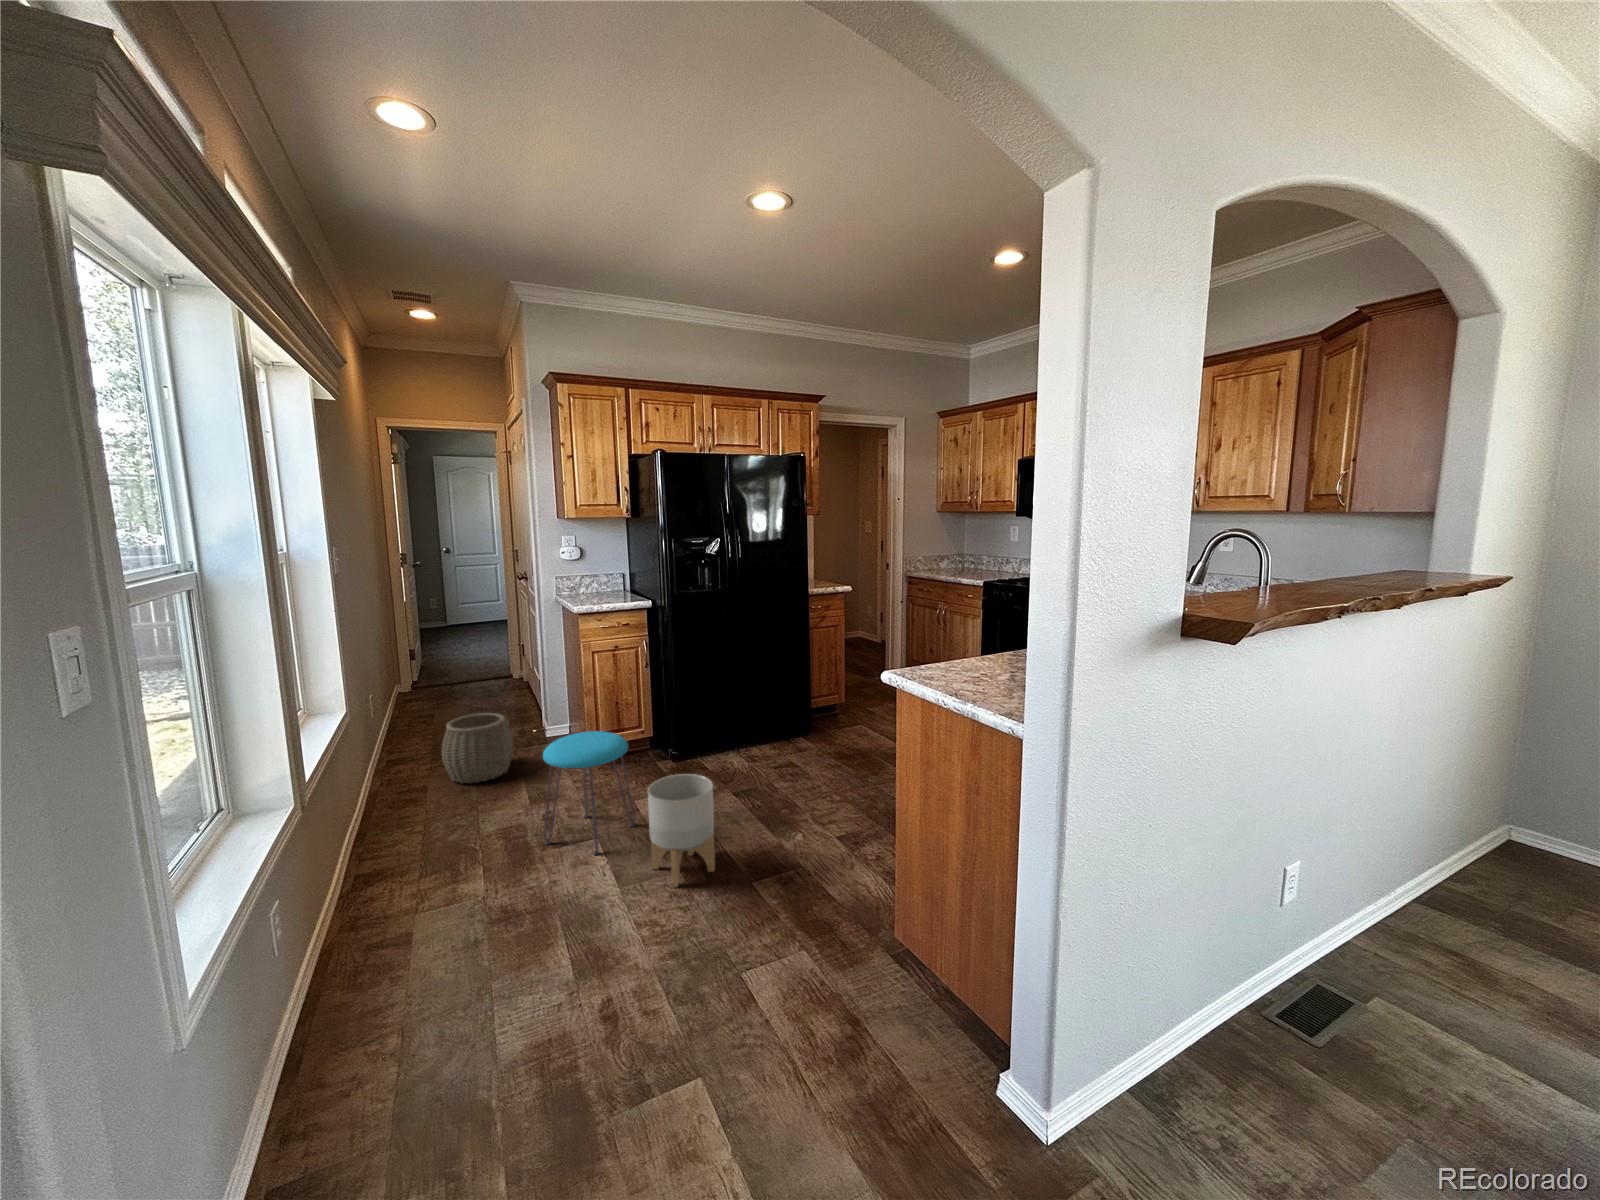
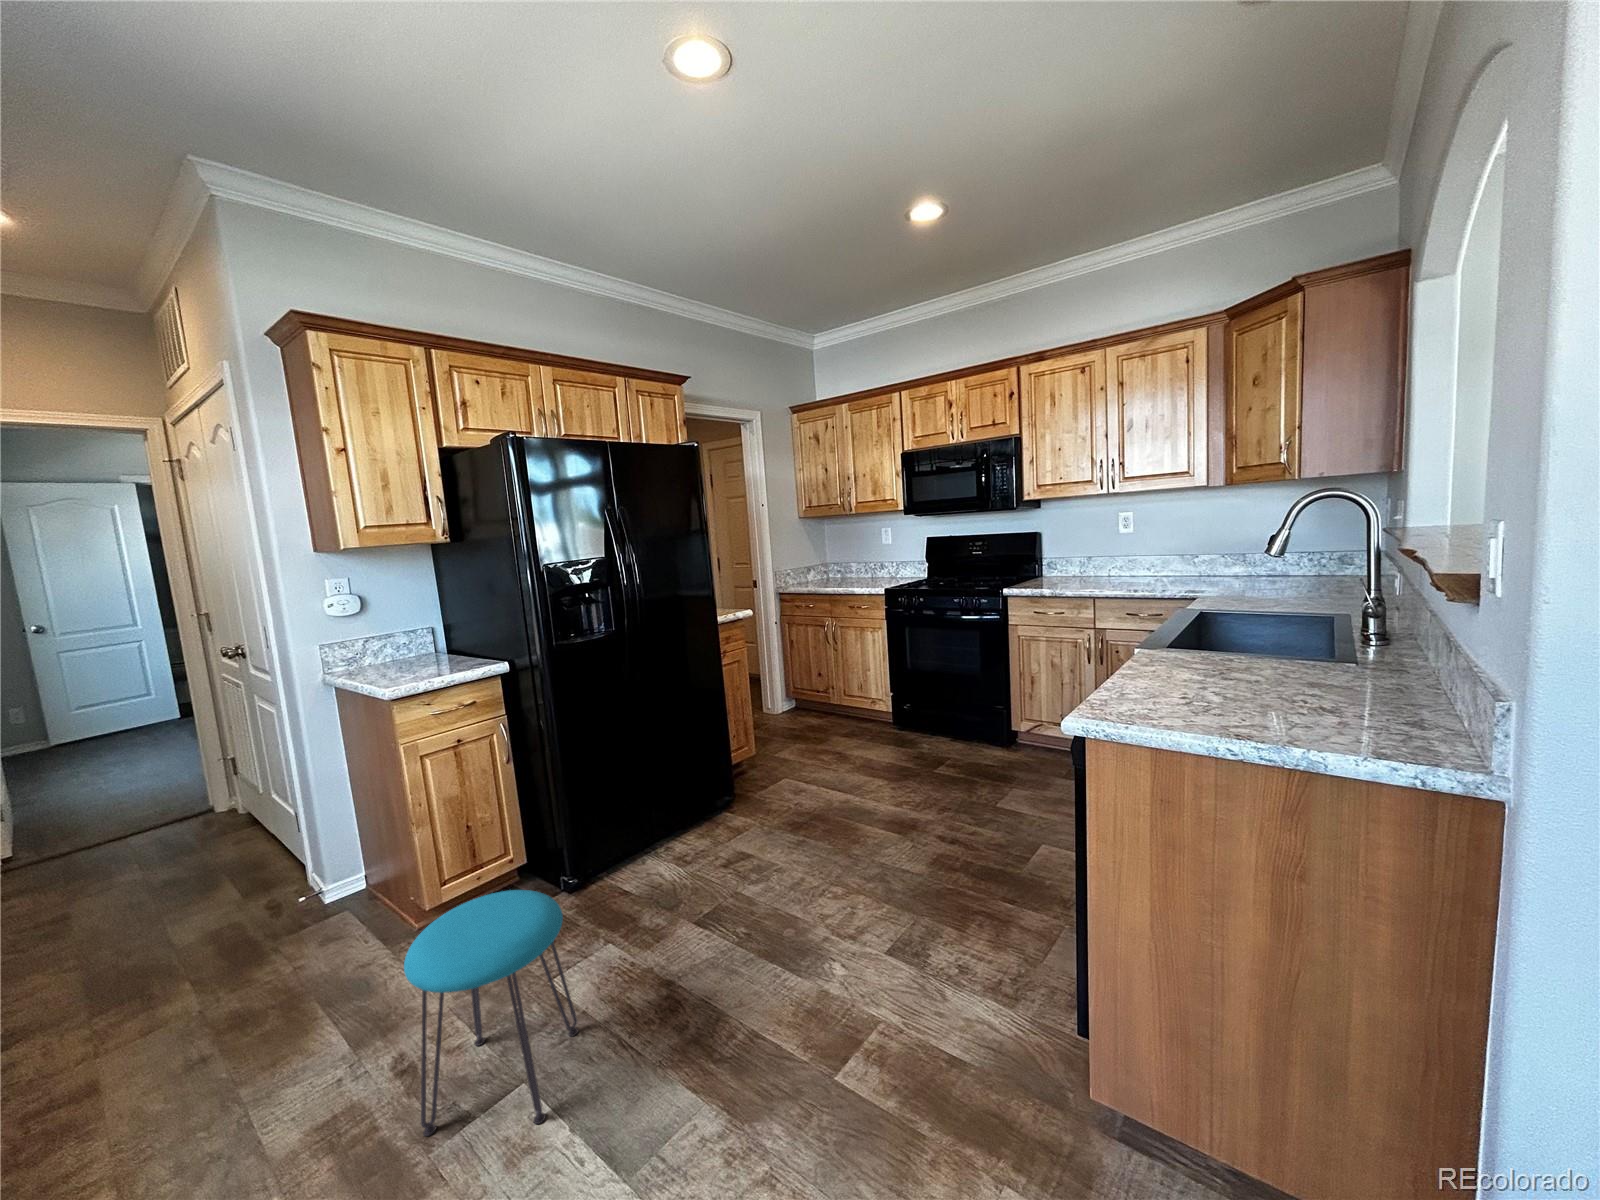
woven basket: present [442,713,513,783] -> none [125,894,287,1049]
planter: present [648,774,715,887] -> none [644,929,763,1143]

